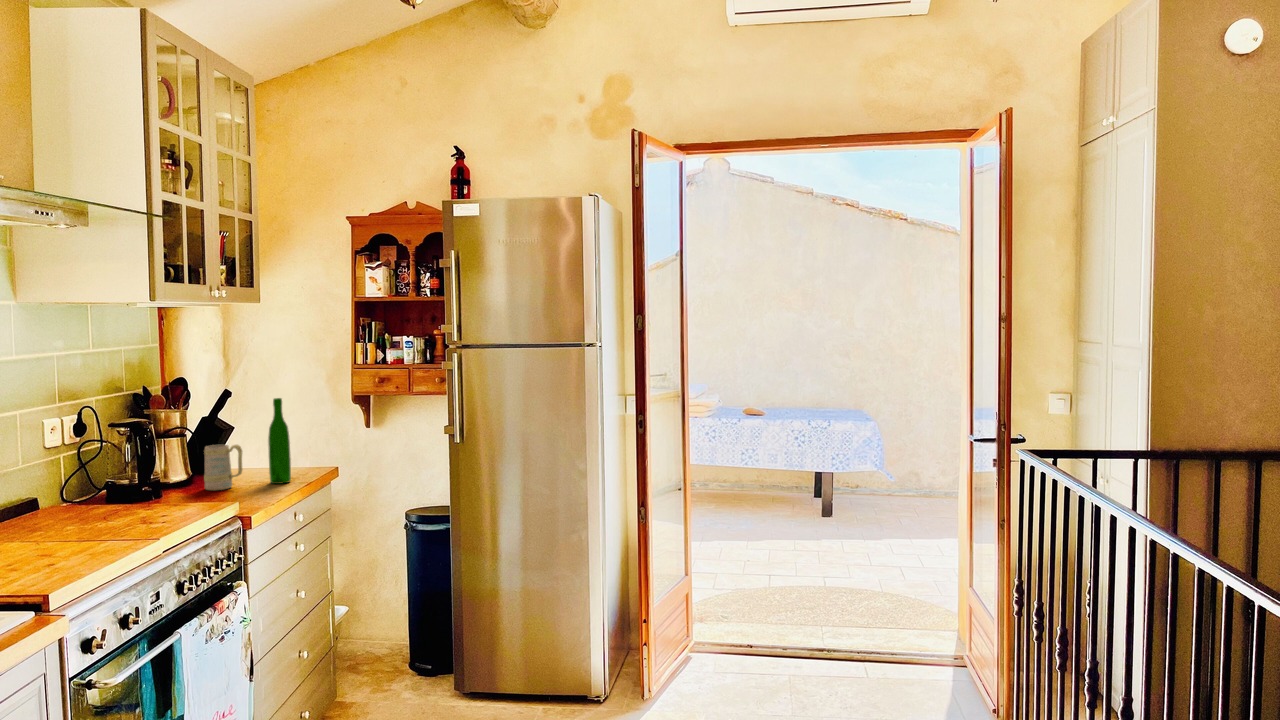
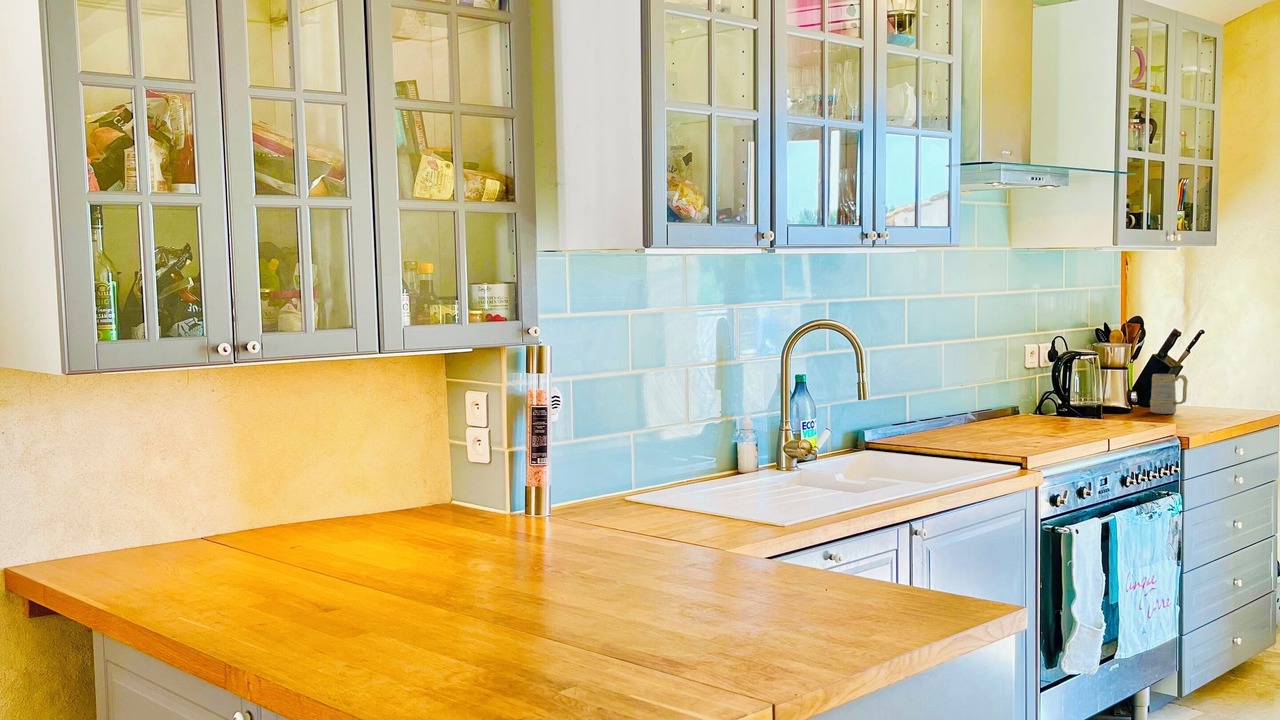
wine bottle: present [268,398,291,484] -> none [1213,335,1236,416]

